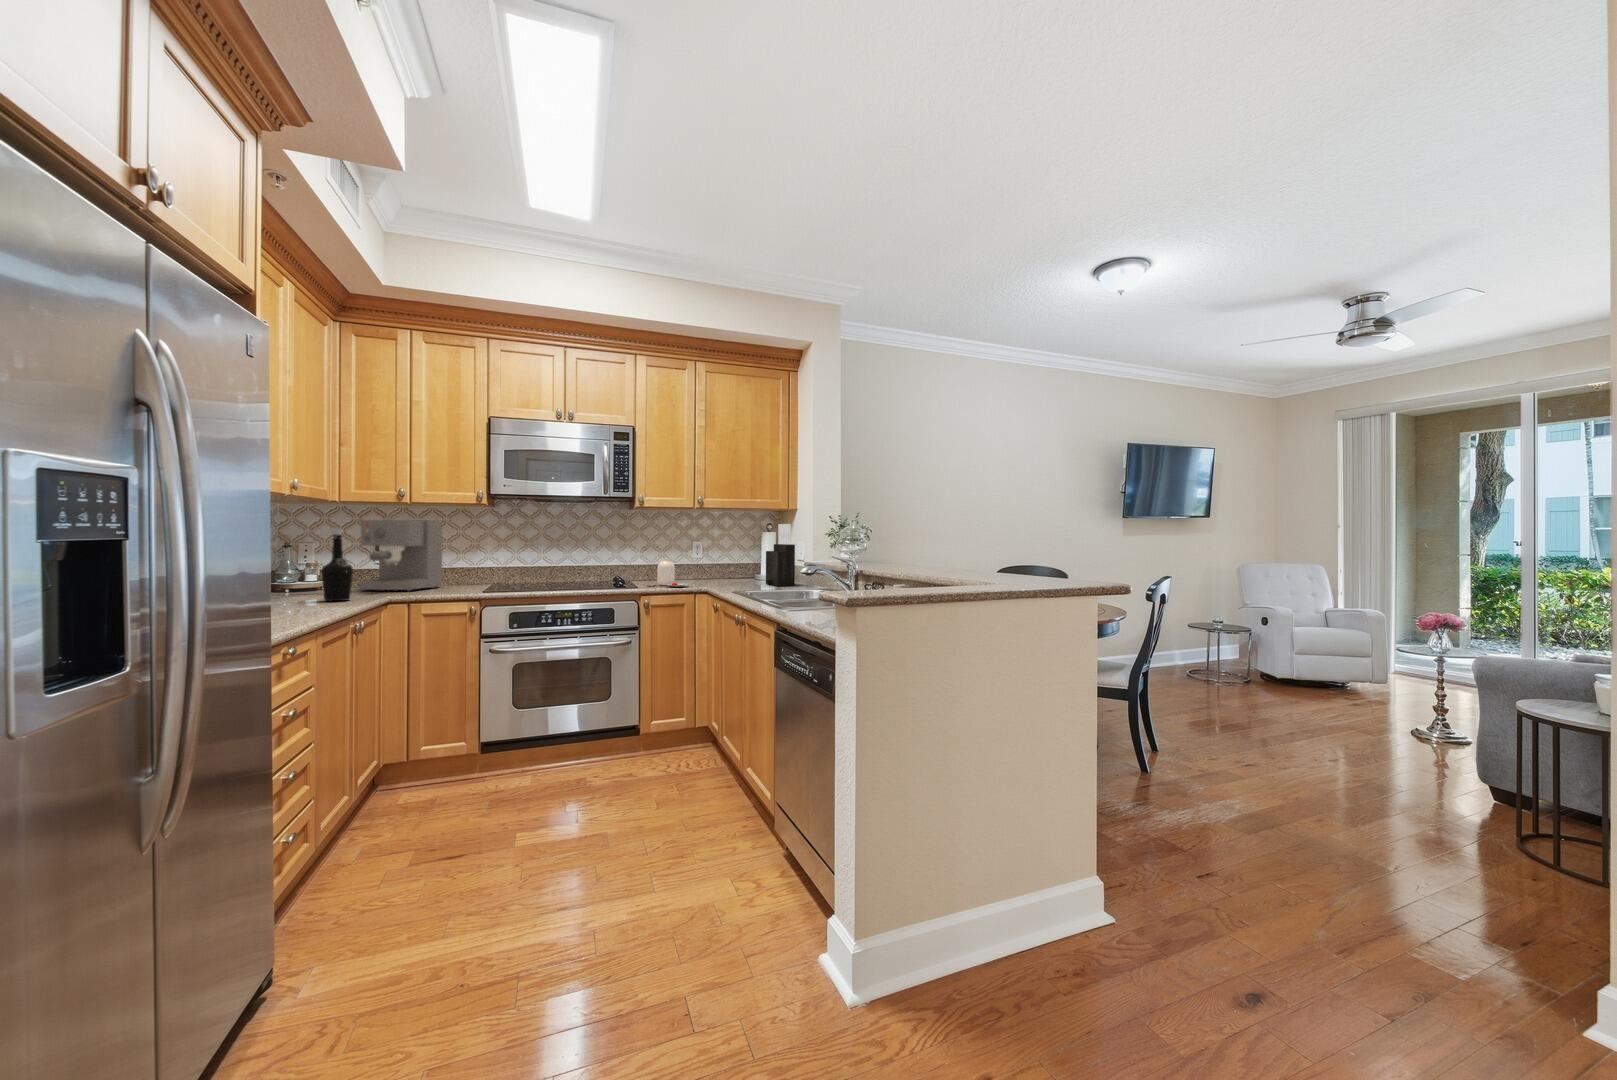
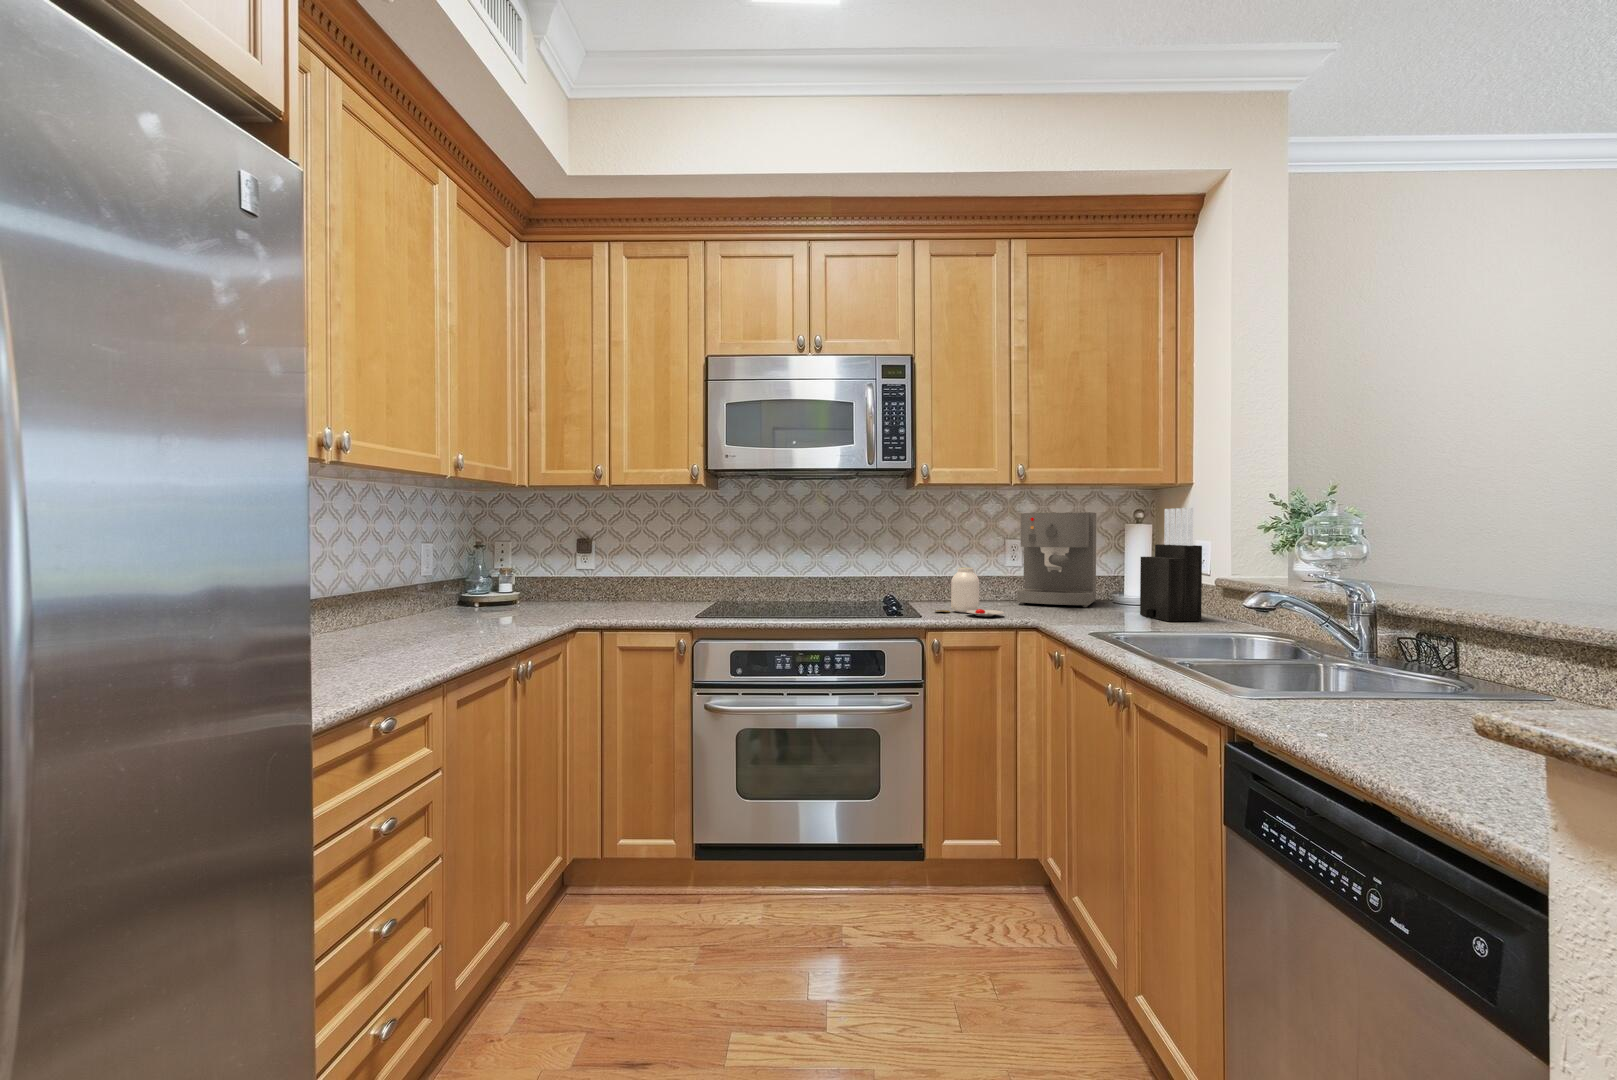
coffee maker: present [360,520,442,591] -> present [1017,512,1096,607]
bottle: present [321,528,353,601] -> none [490,524,528,627]

